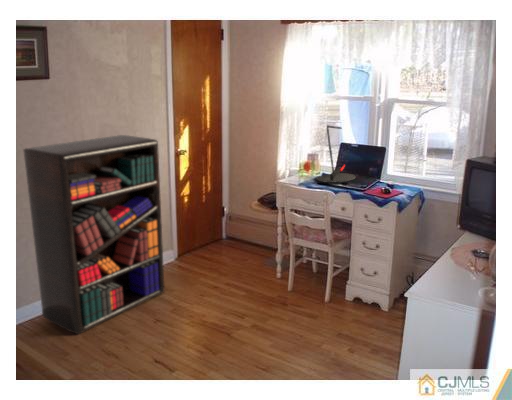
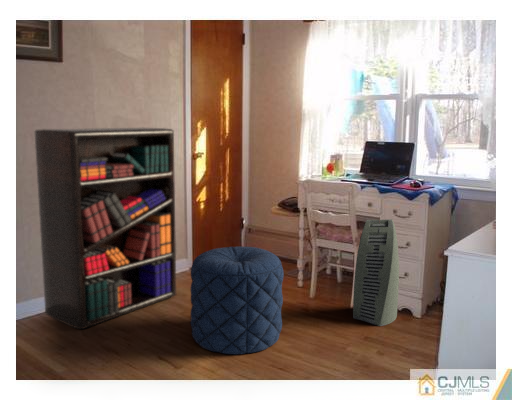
desk lamp: present [317,126,355,183] -> none [341,119,383,179]
air purifier: none [327,225,369,323] -> present [353,219,399,326]
pouf: none [178,255,264,359] -> present [191,246,284,354]

